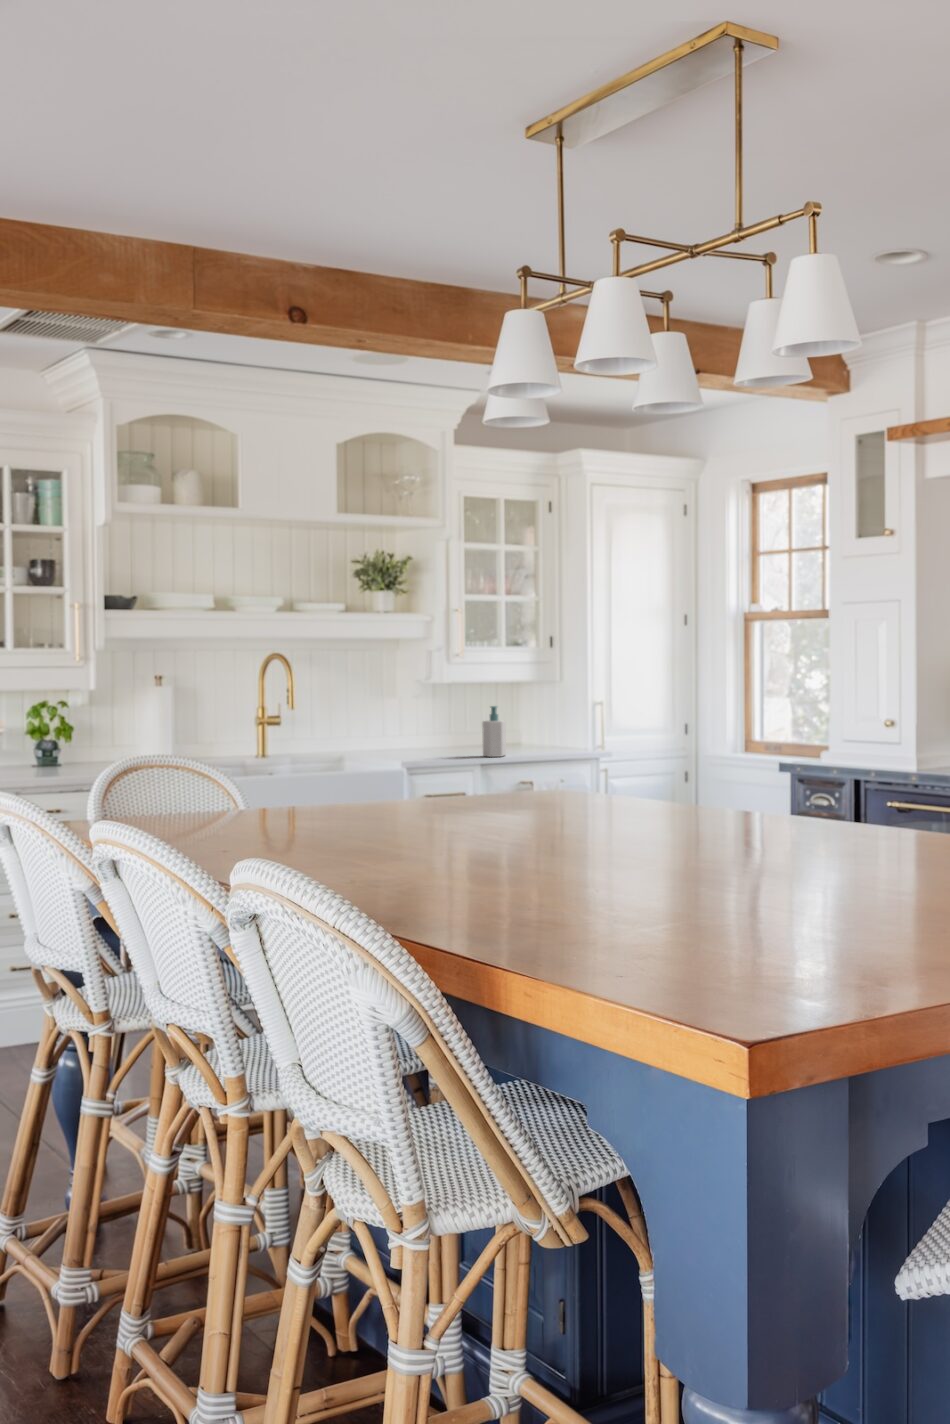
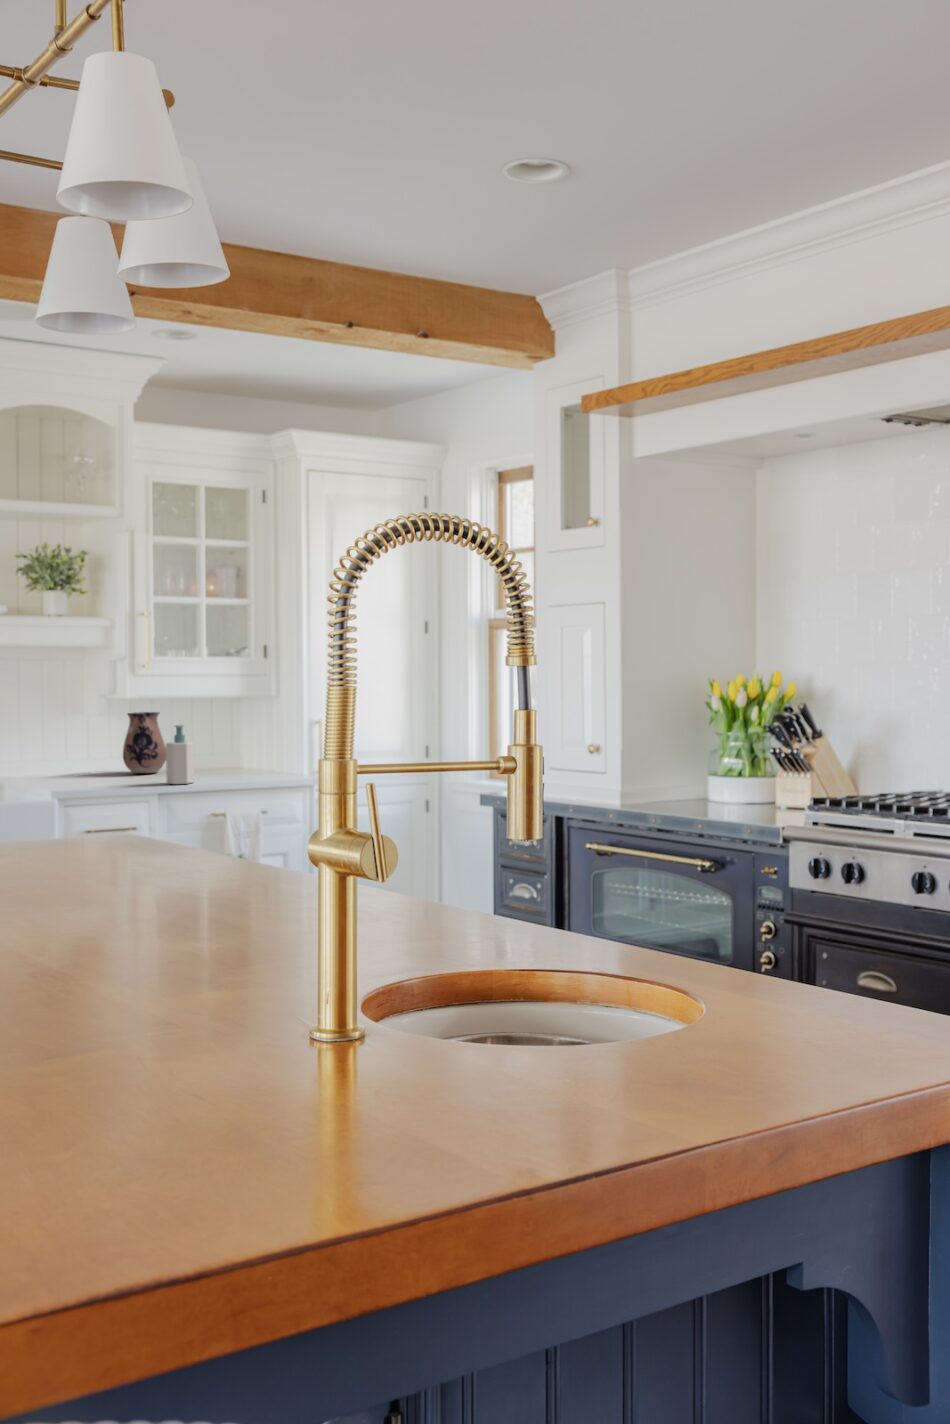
ceramic pitcher: none [429,695,466,749] -> present [123,712,166,773]

